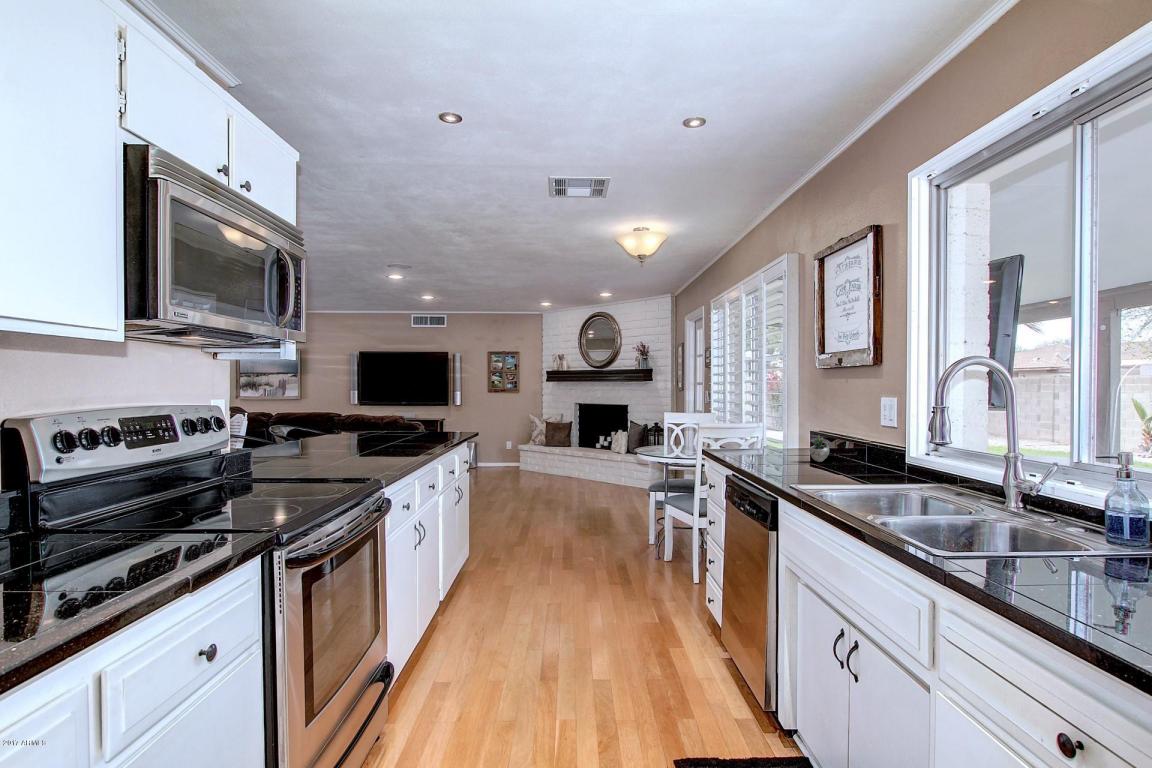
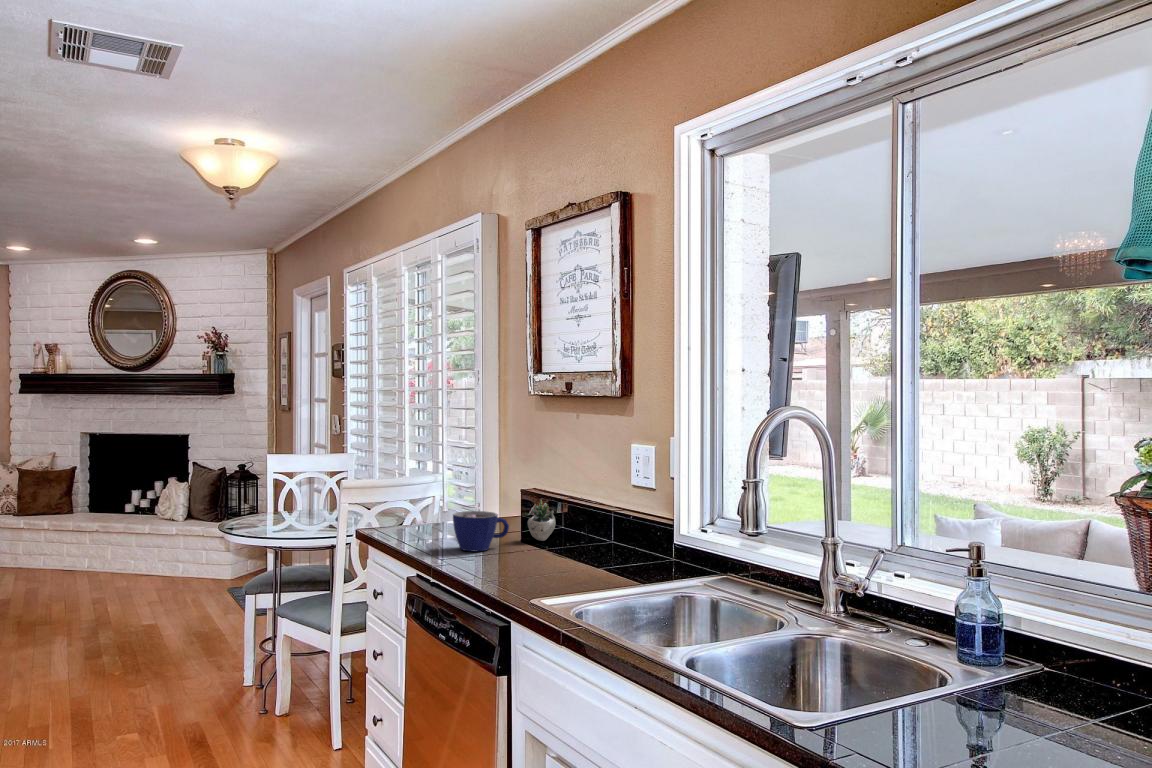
cup: none [756,439,794,464] -> present [453,511,509,552]

